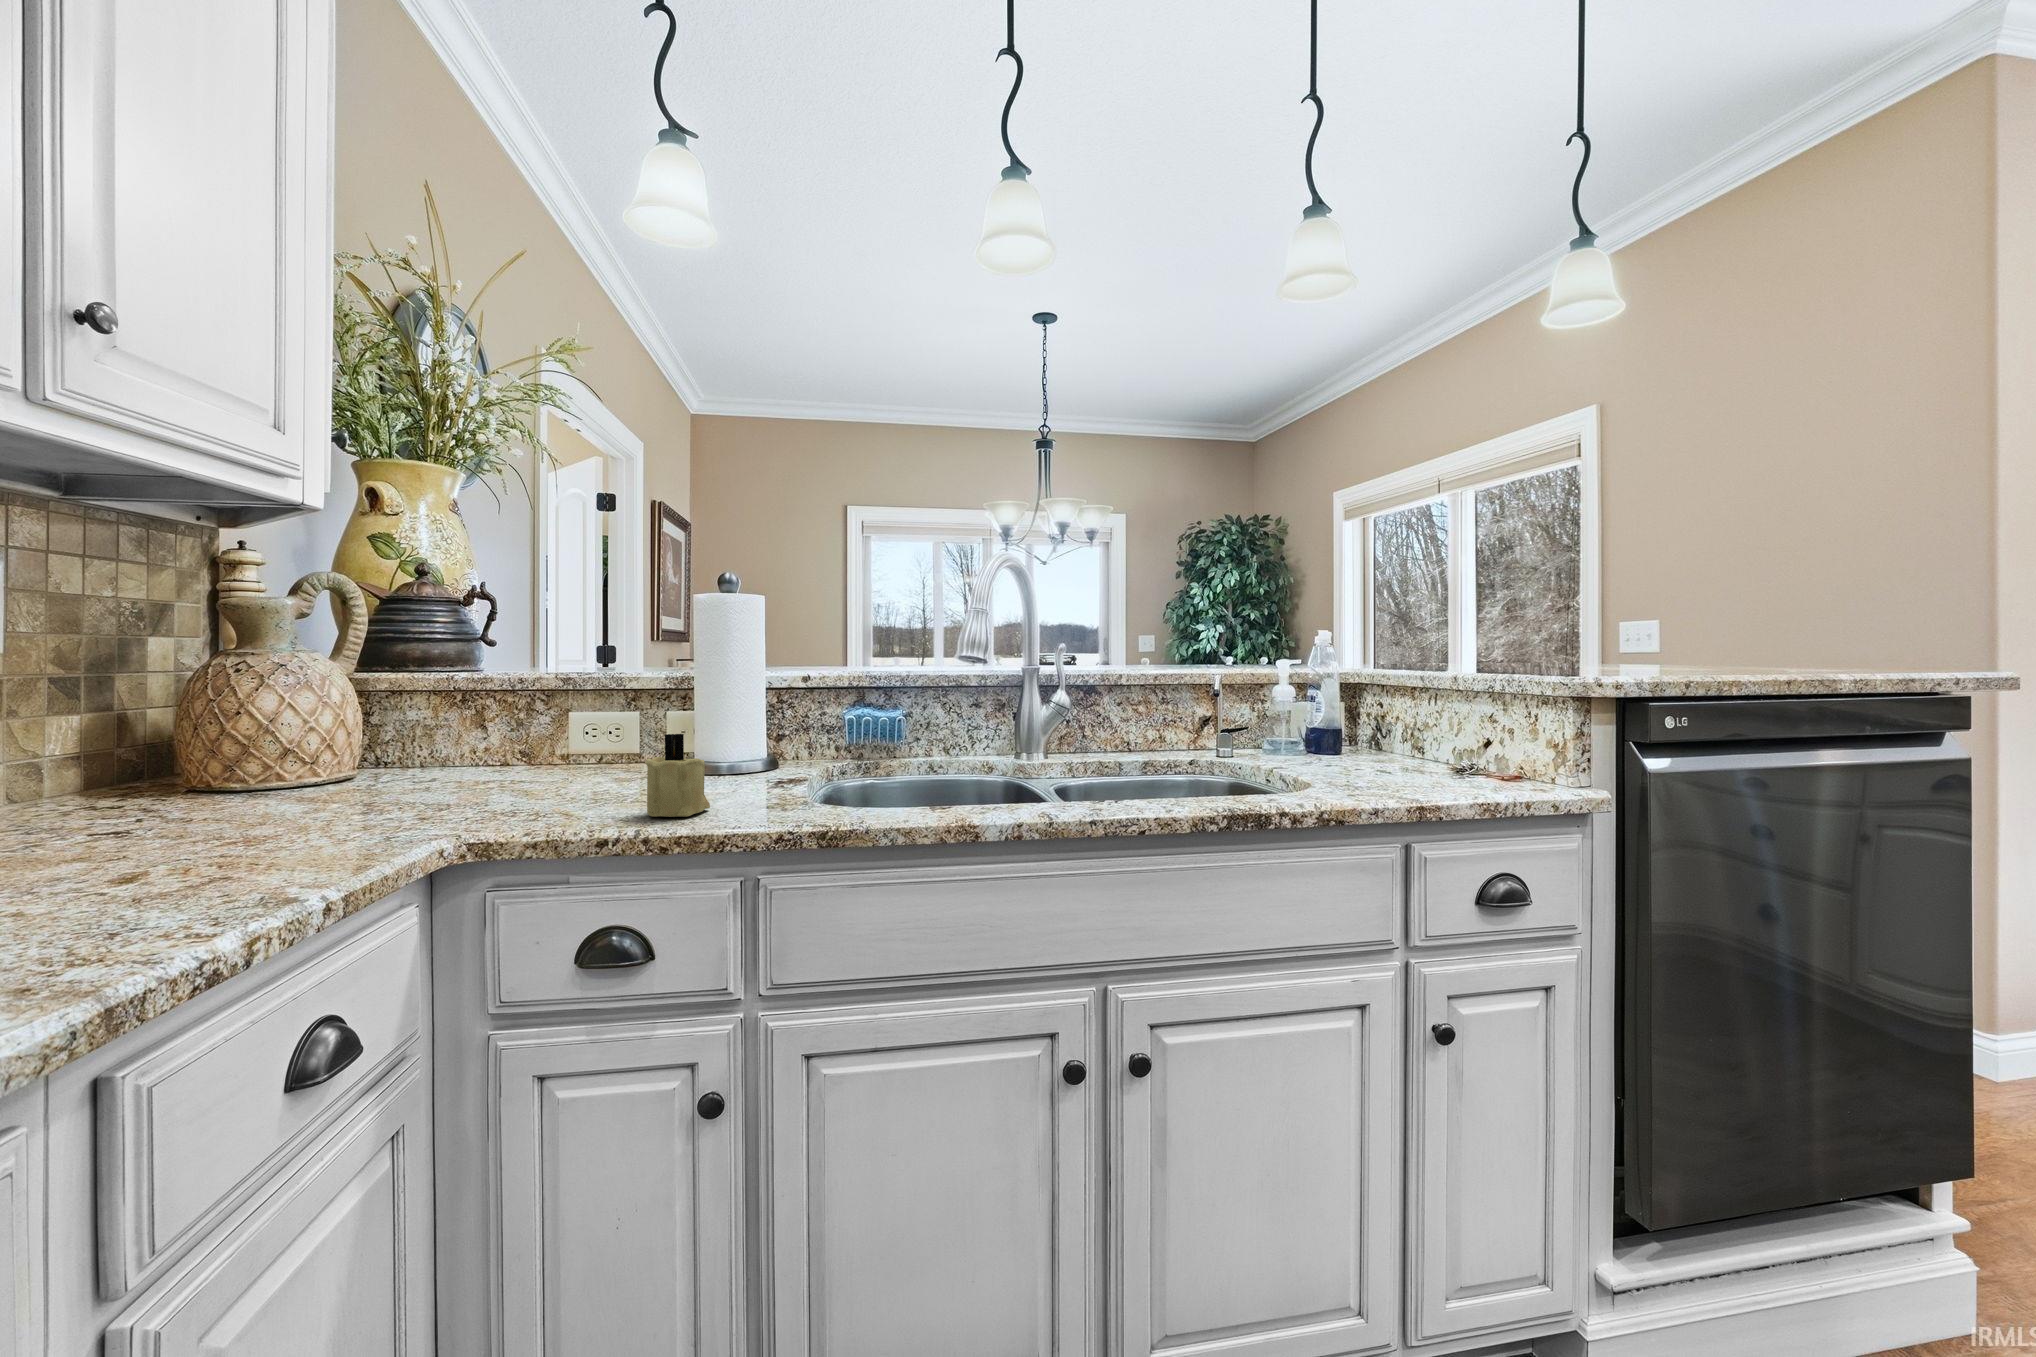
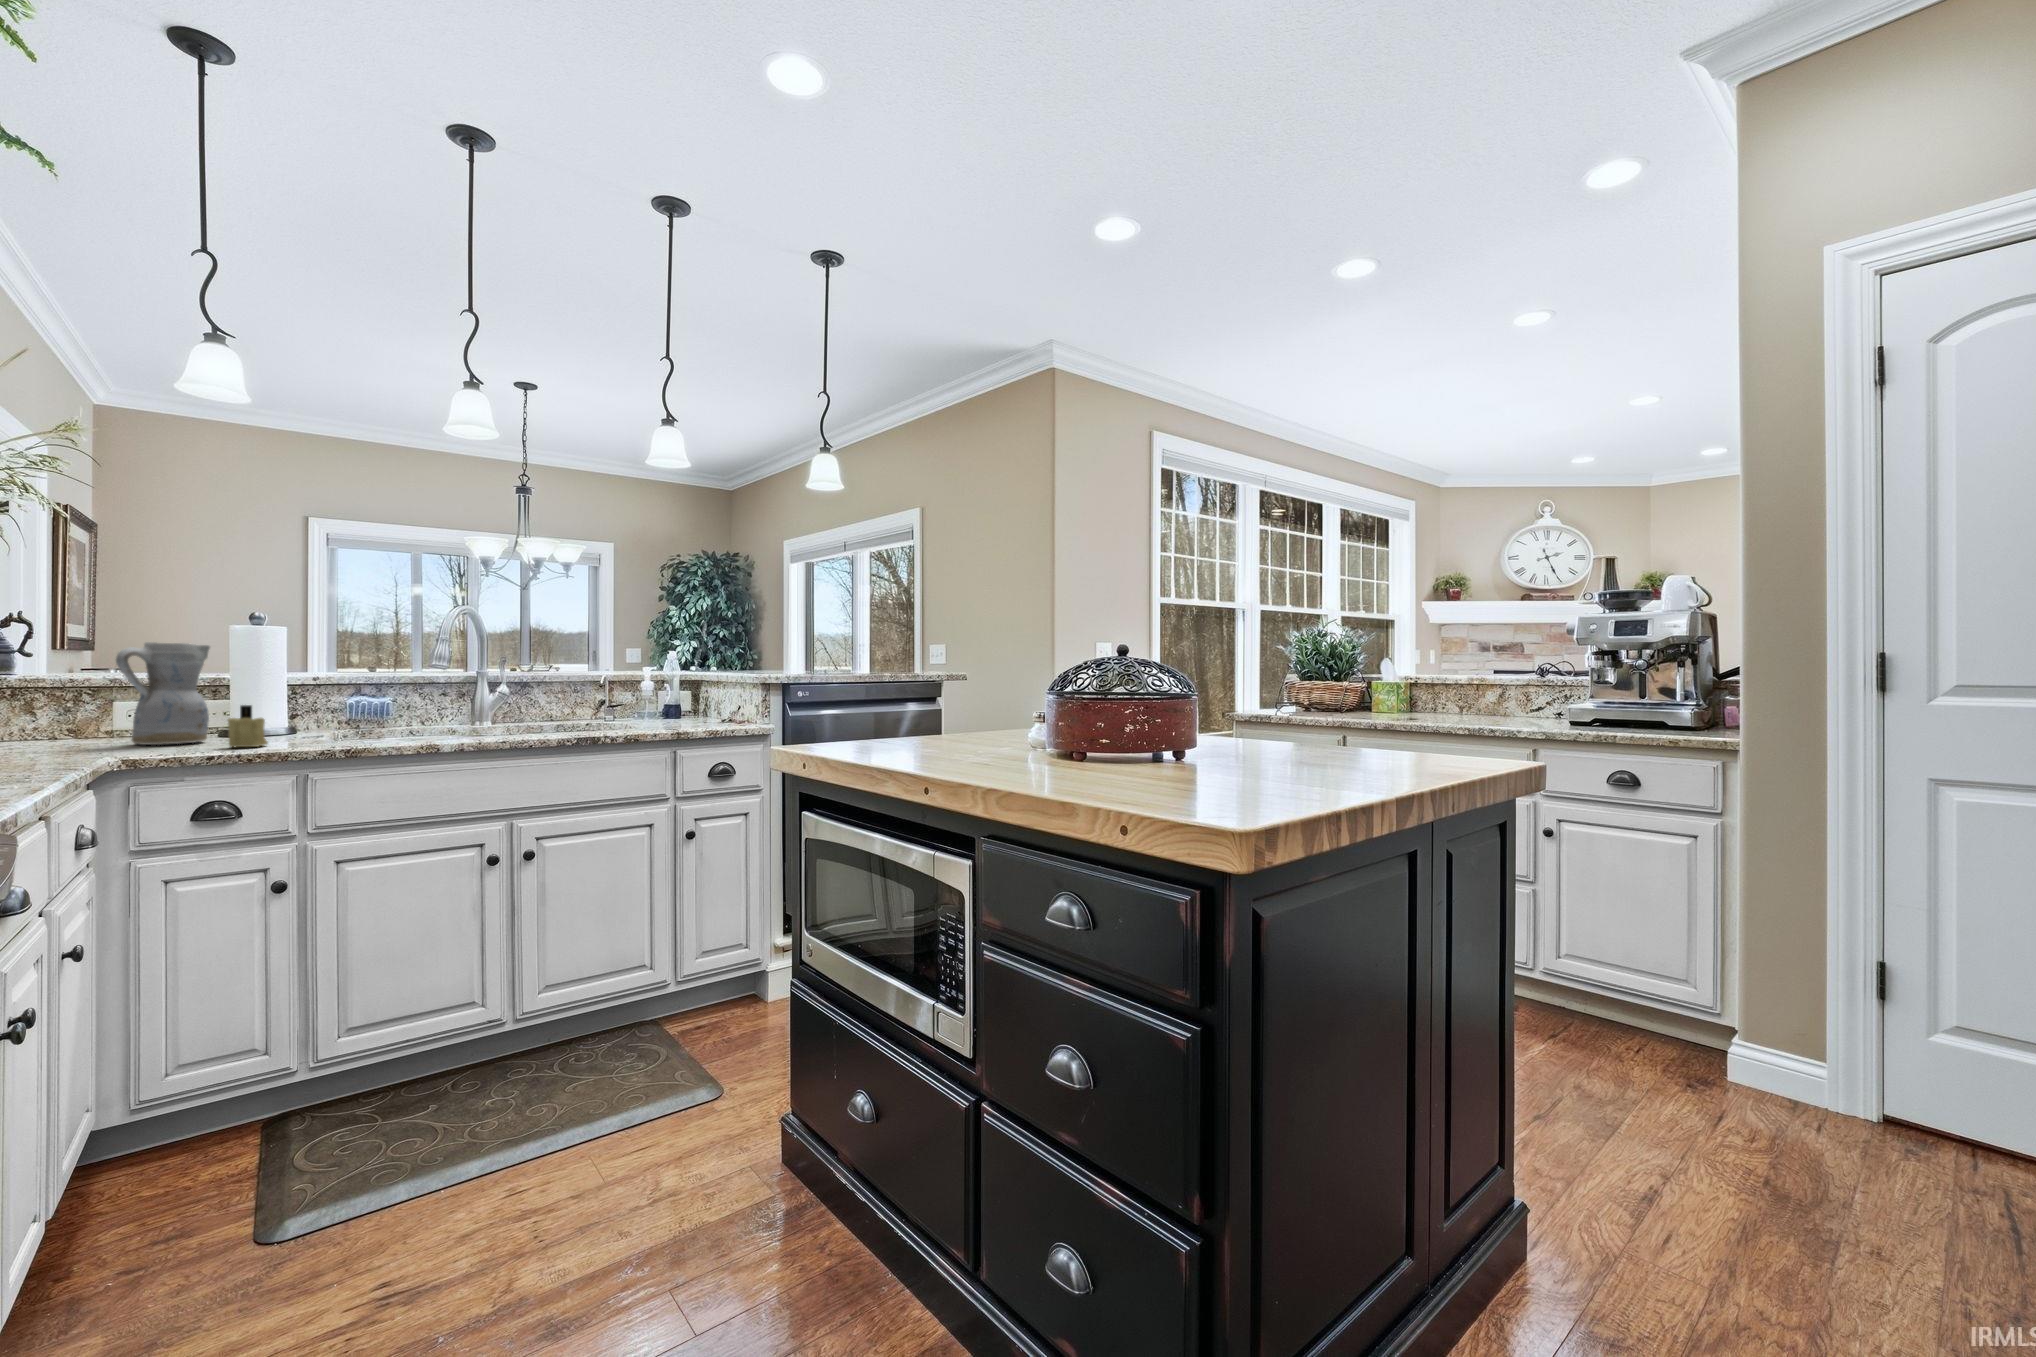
ceramic pitcher: none [510,618,645,797] -> present [116,642,210,745]

